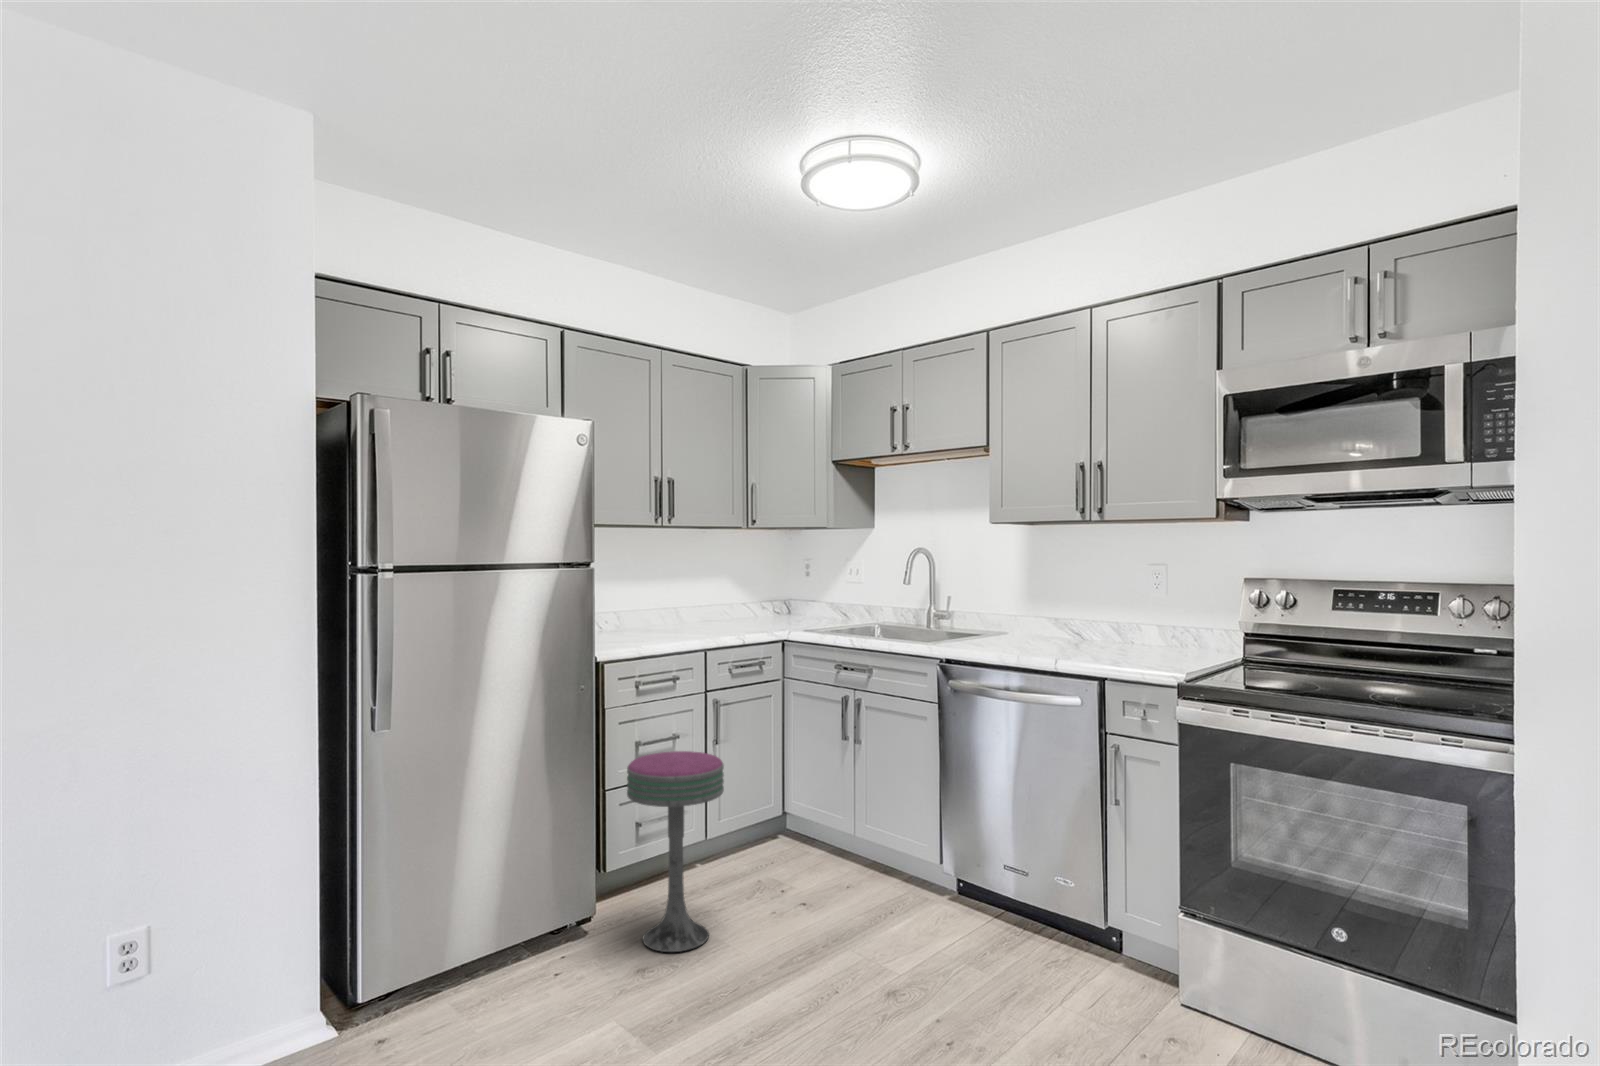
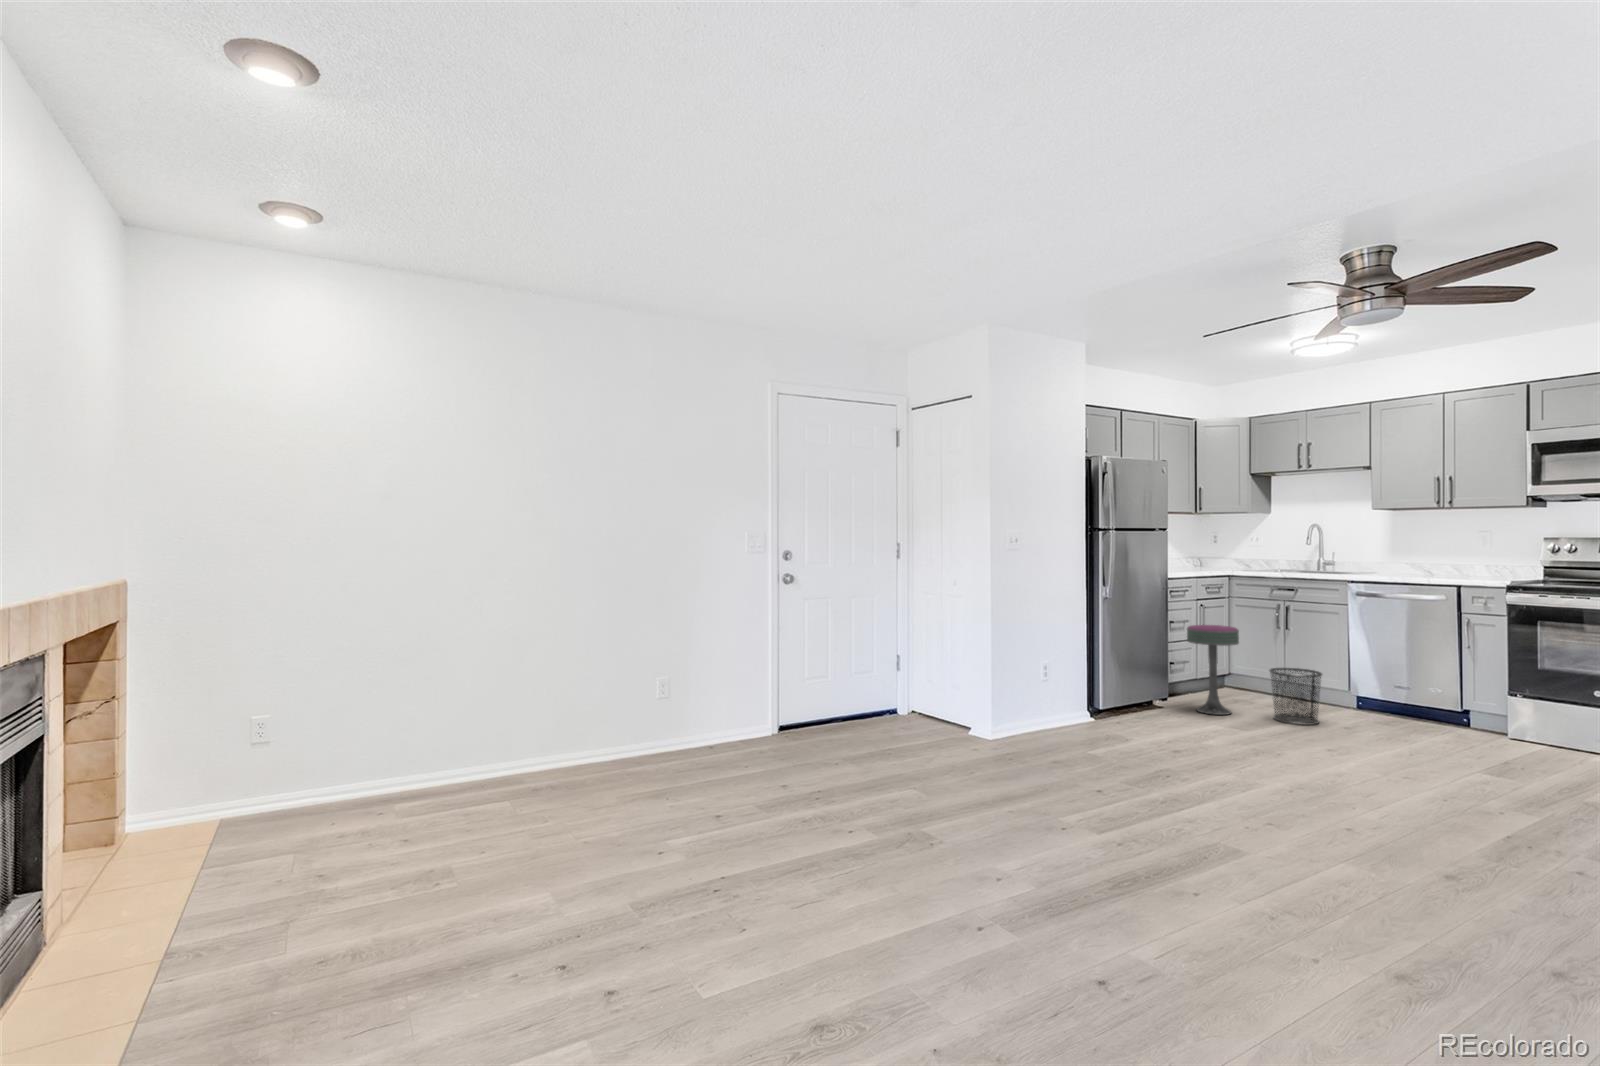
waste bin: none [765,842,861,980] -> present [1269,668,1322,725]

